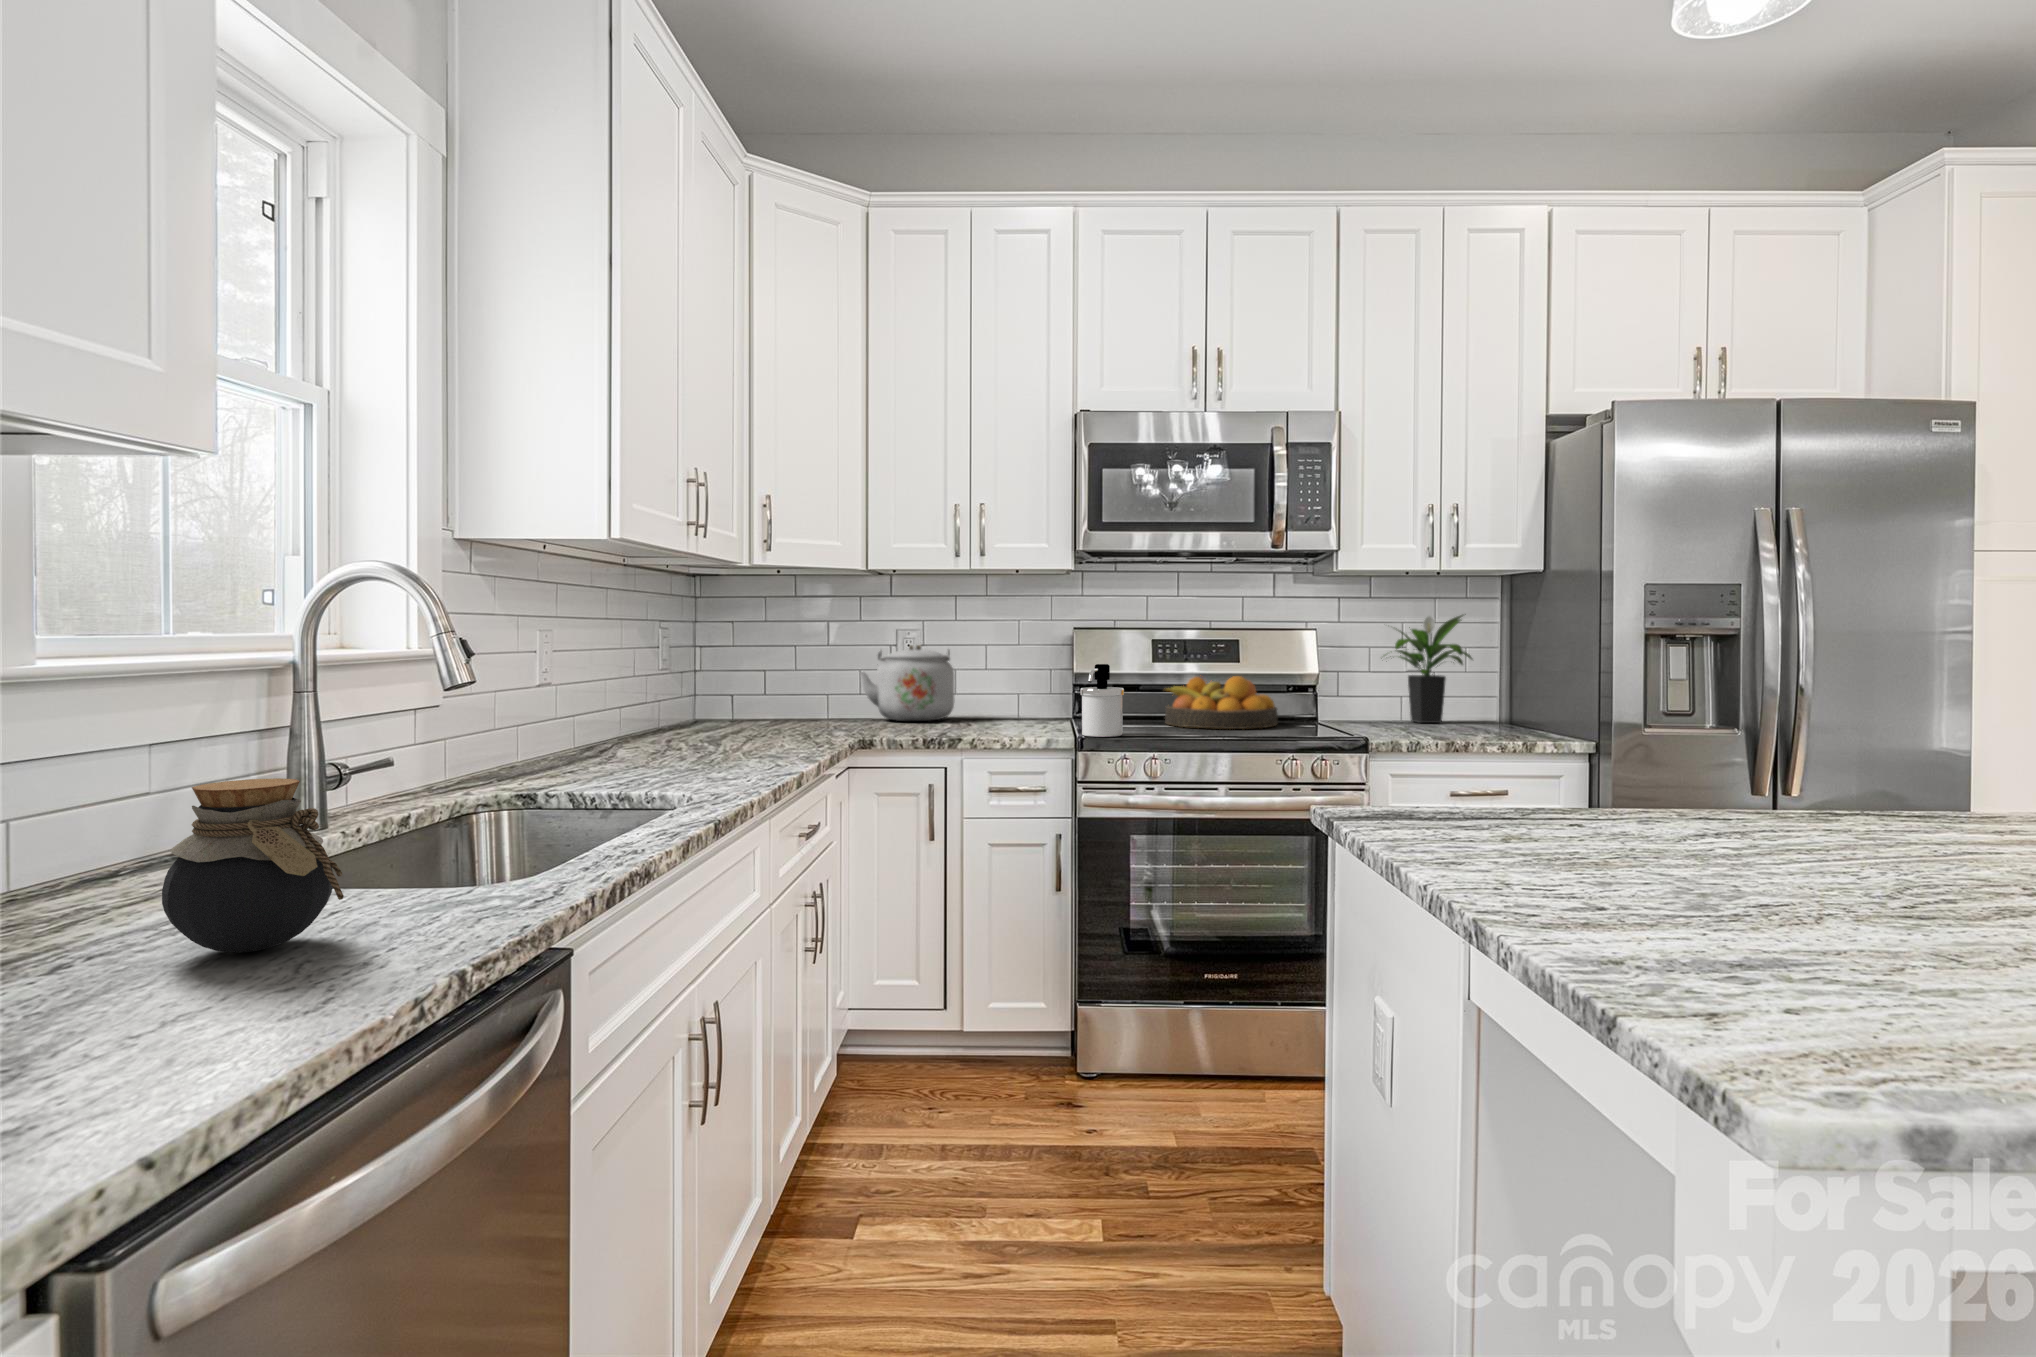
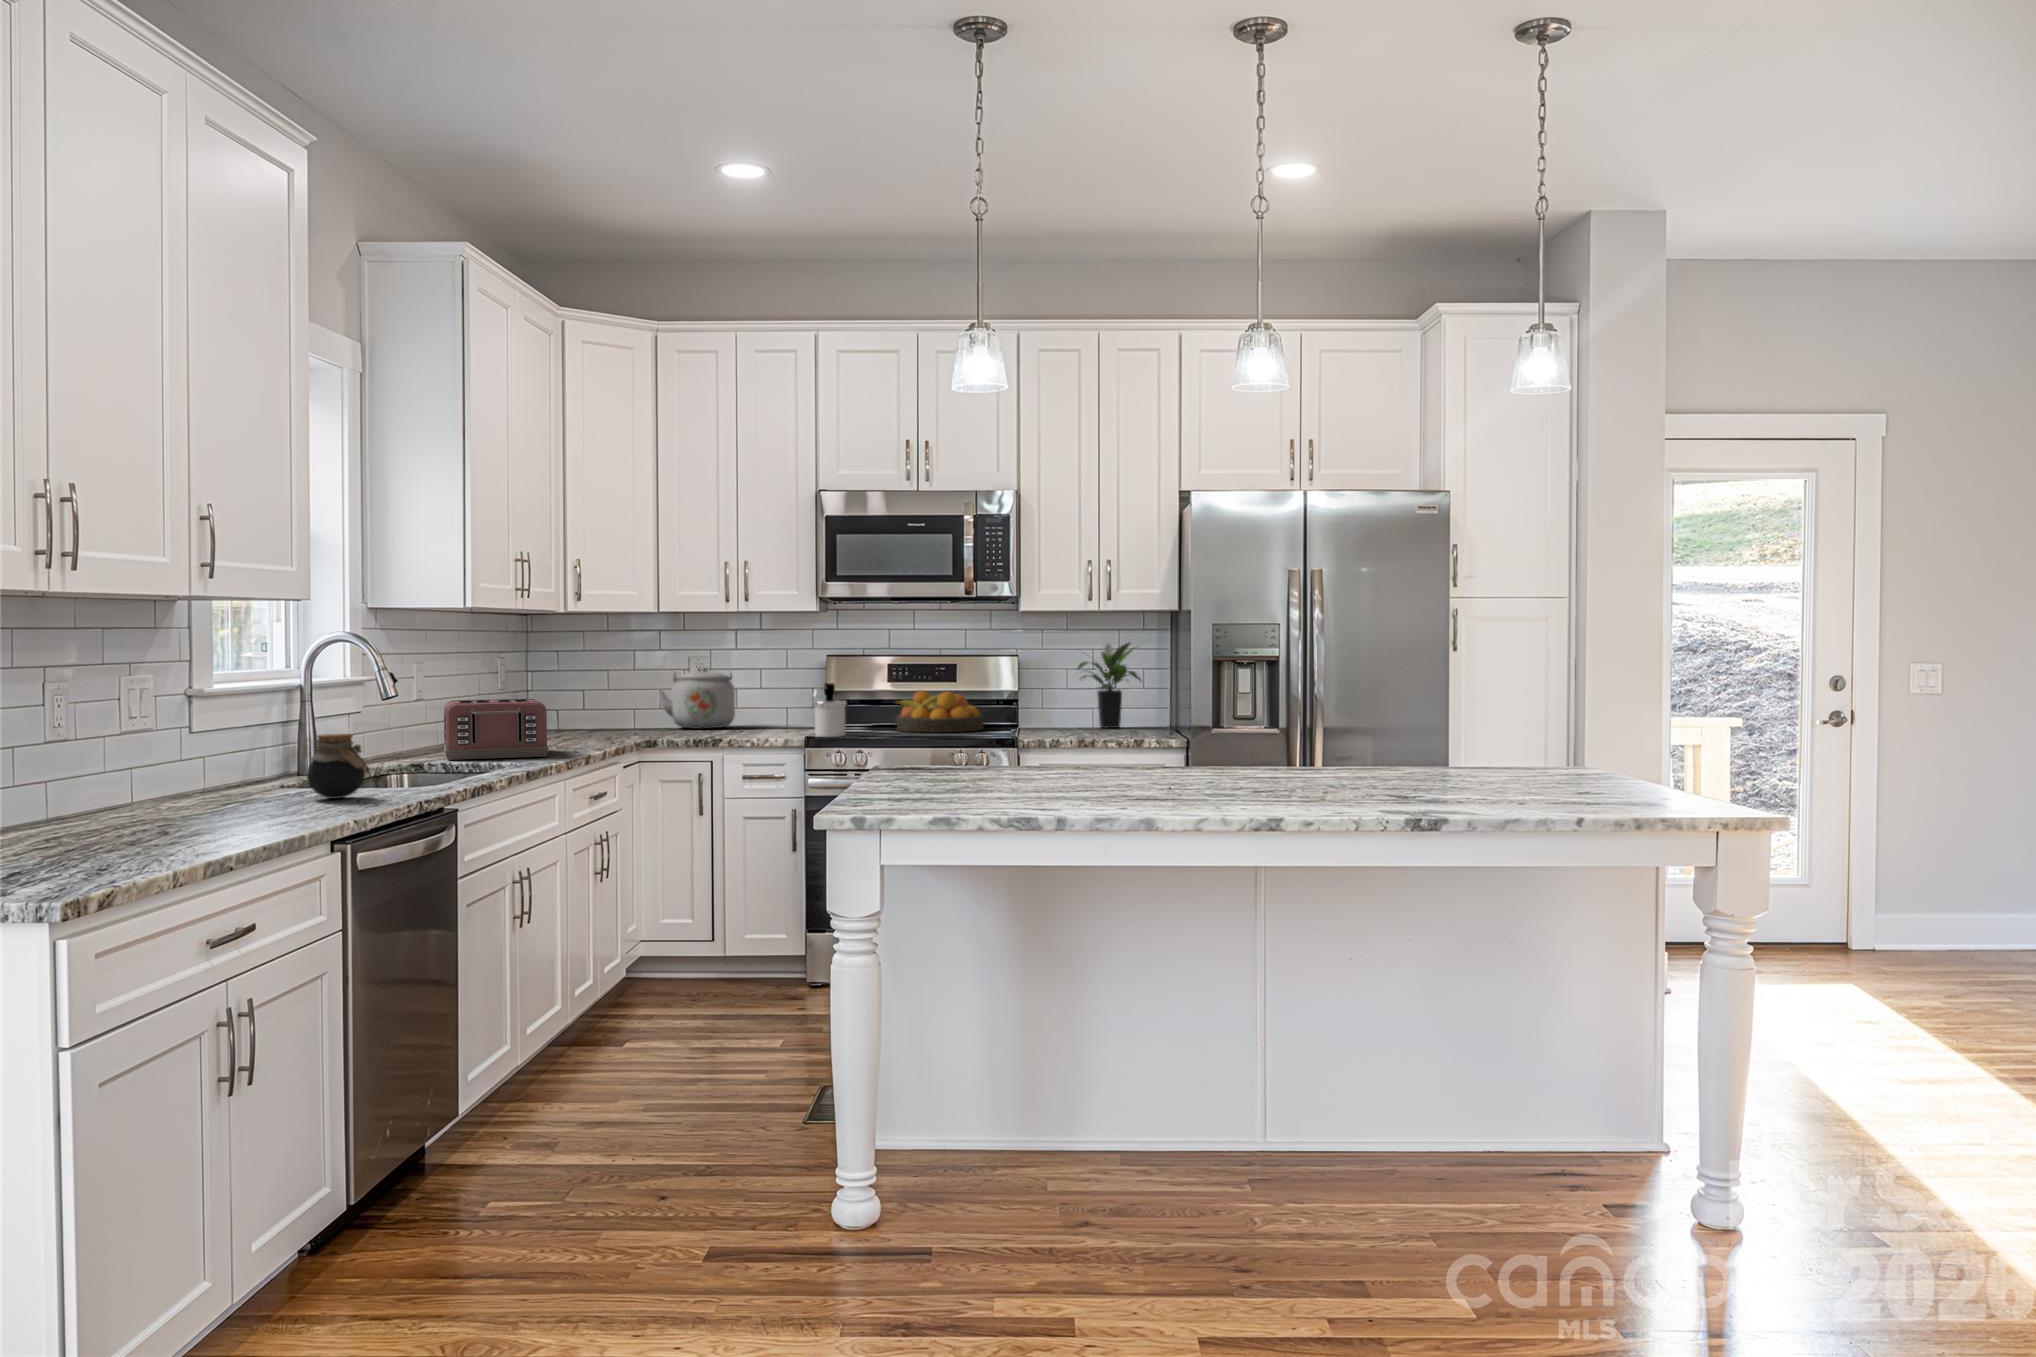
toaster: none [578,685,743,785] -> present [444,699,548,760]

